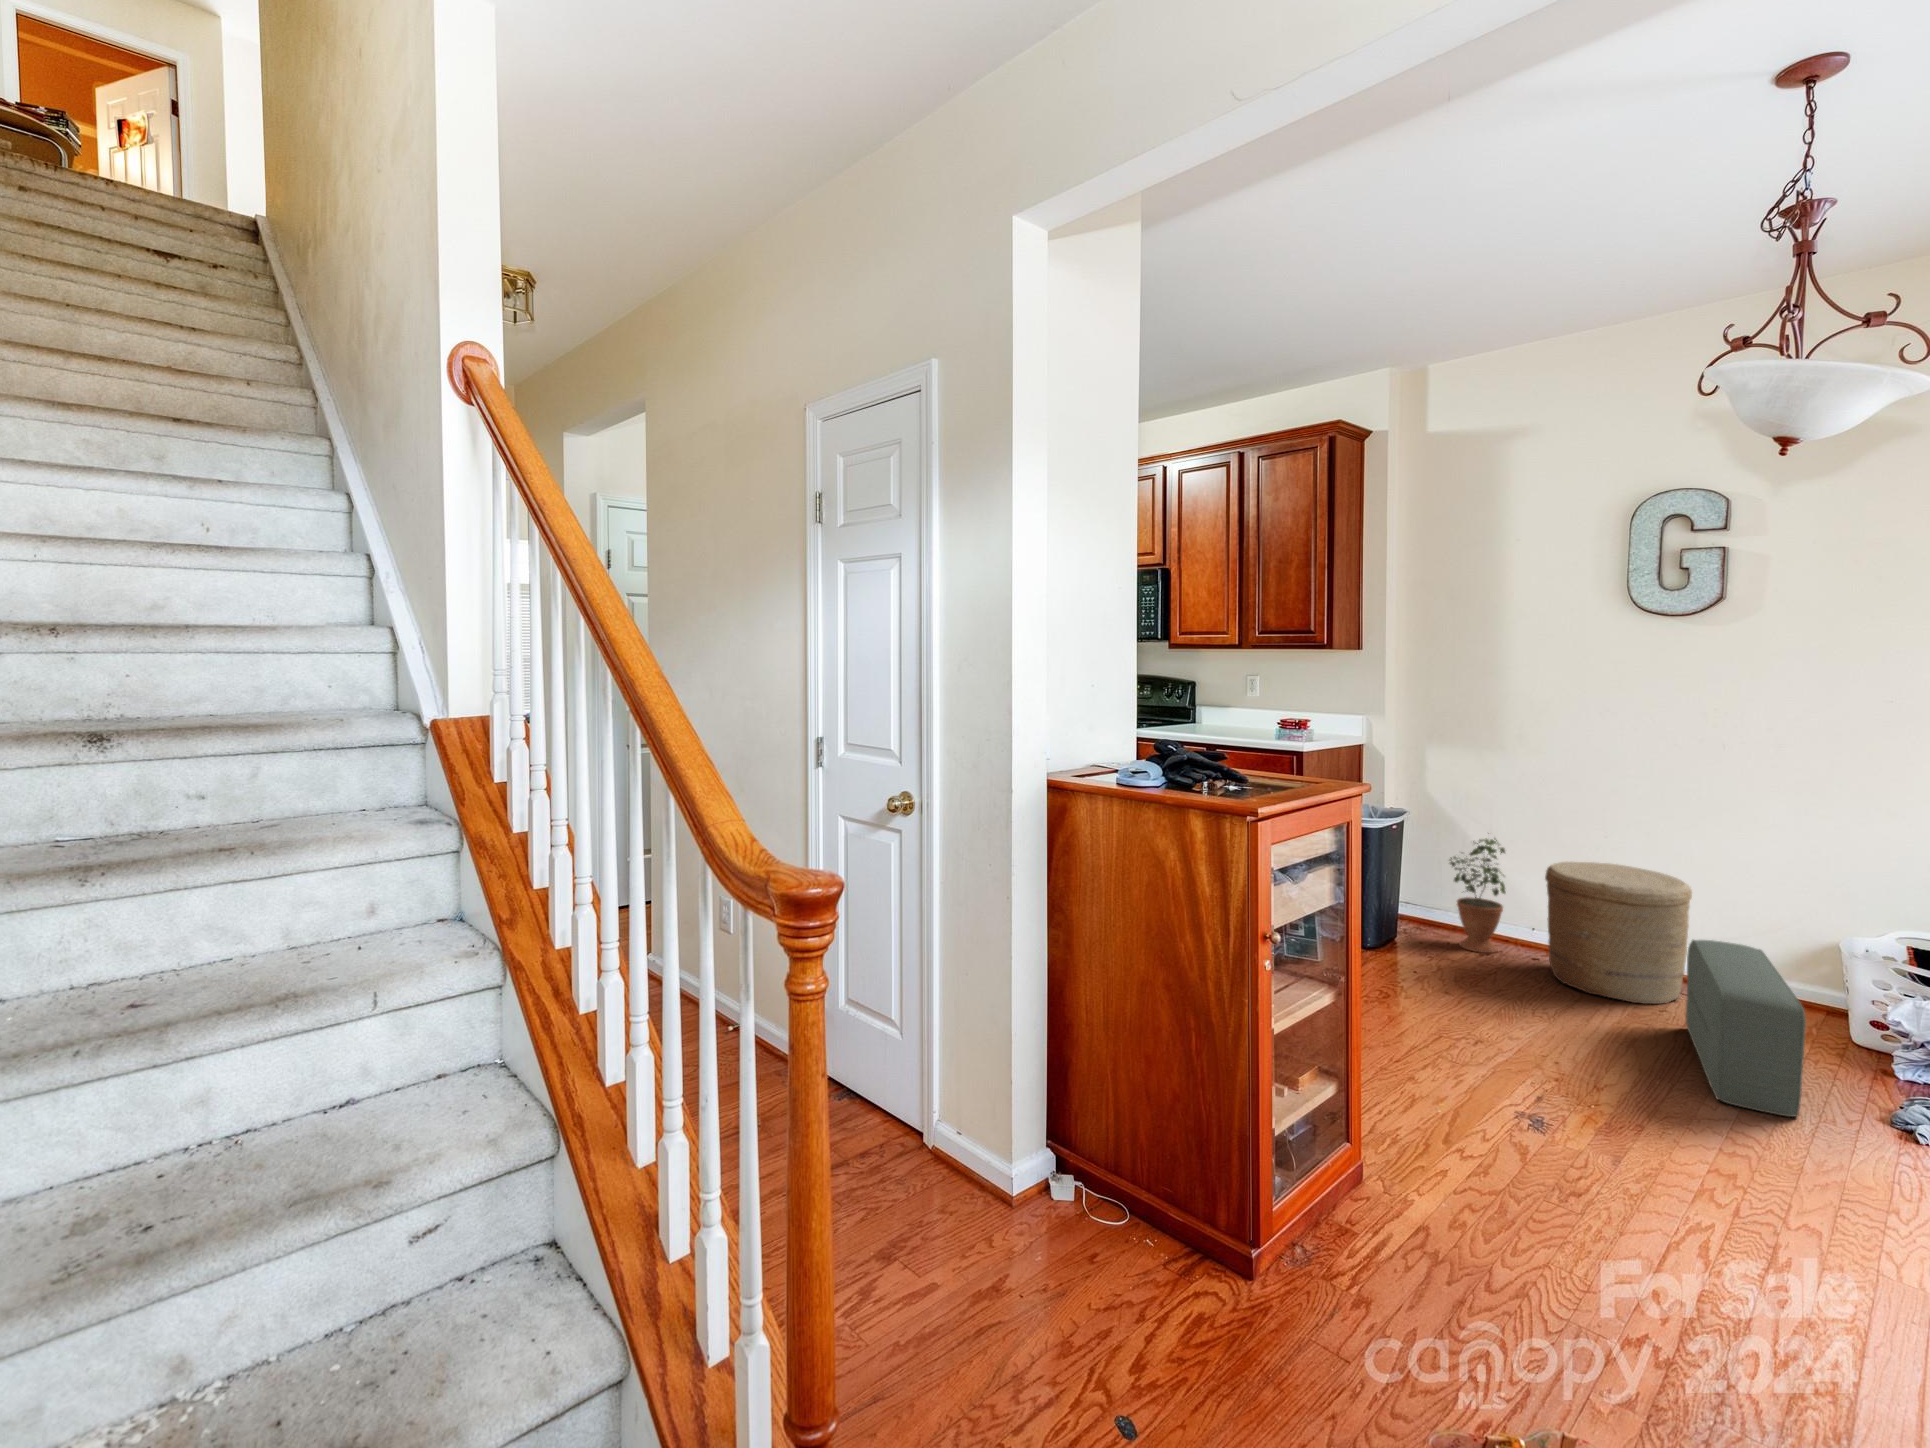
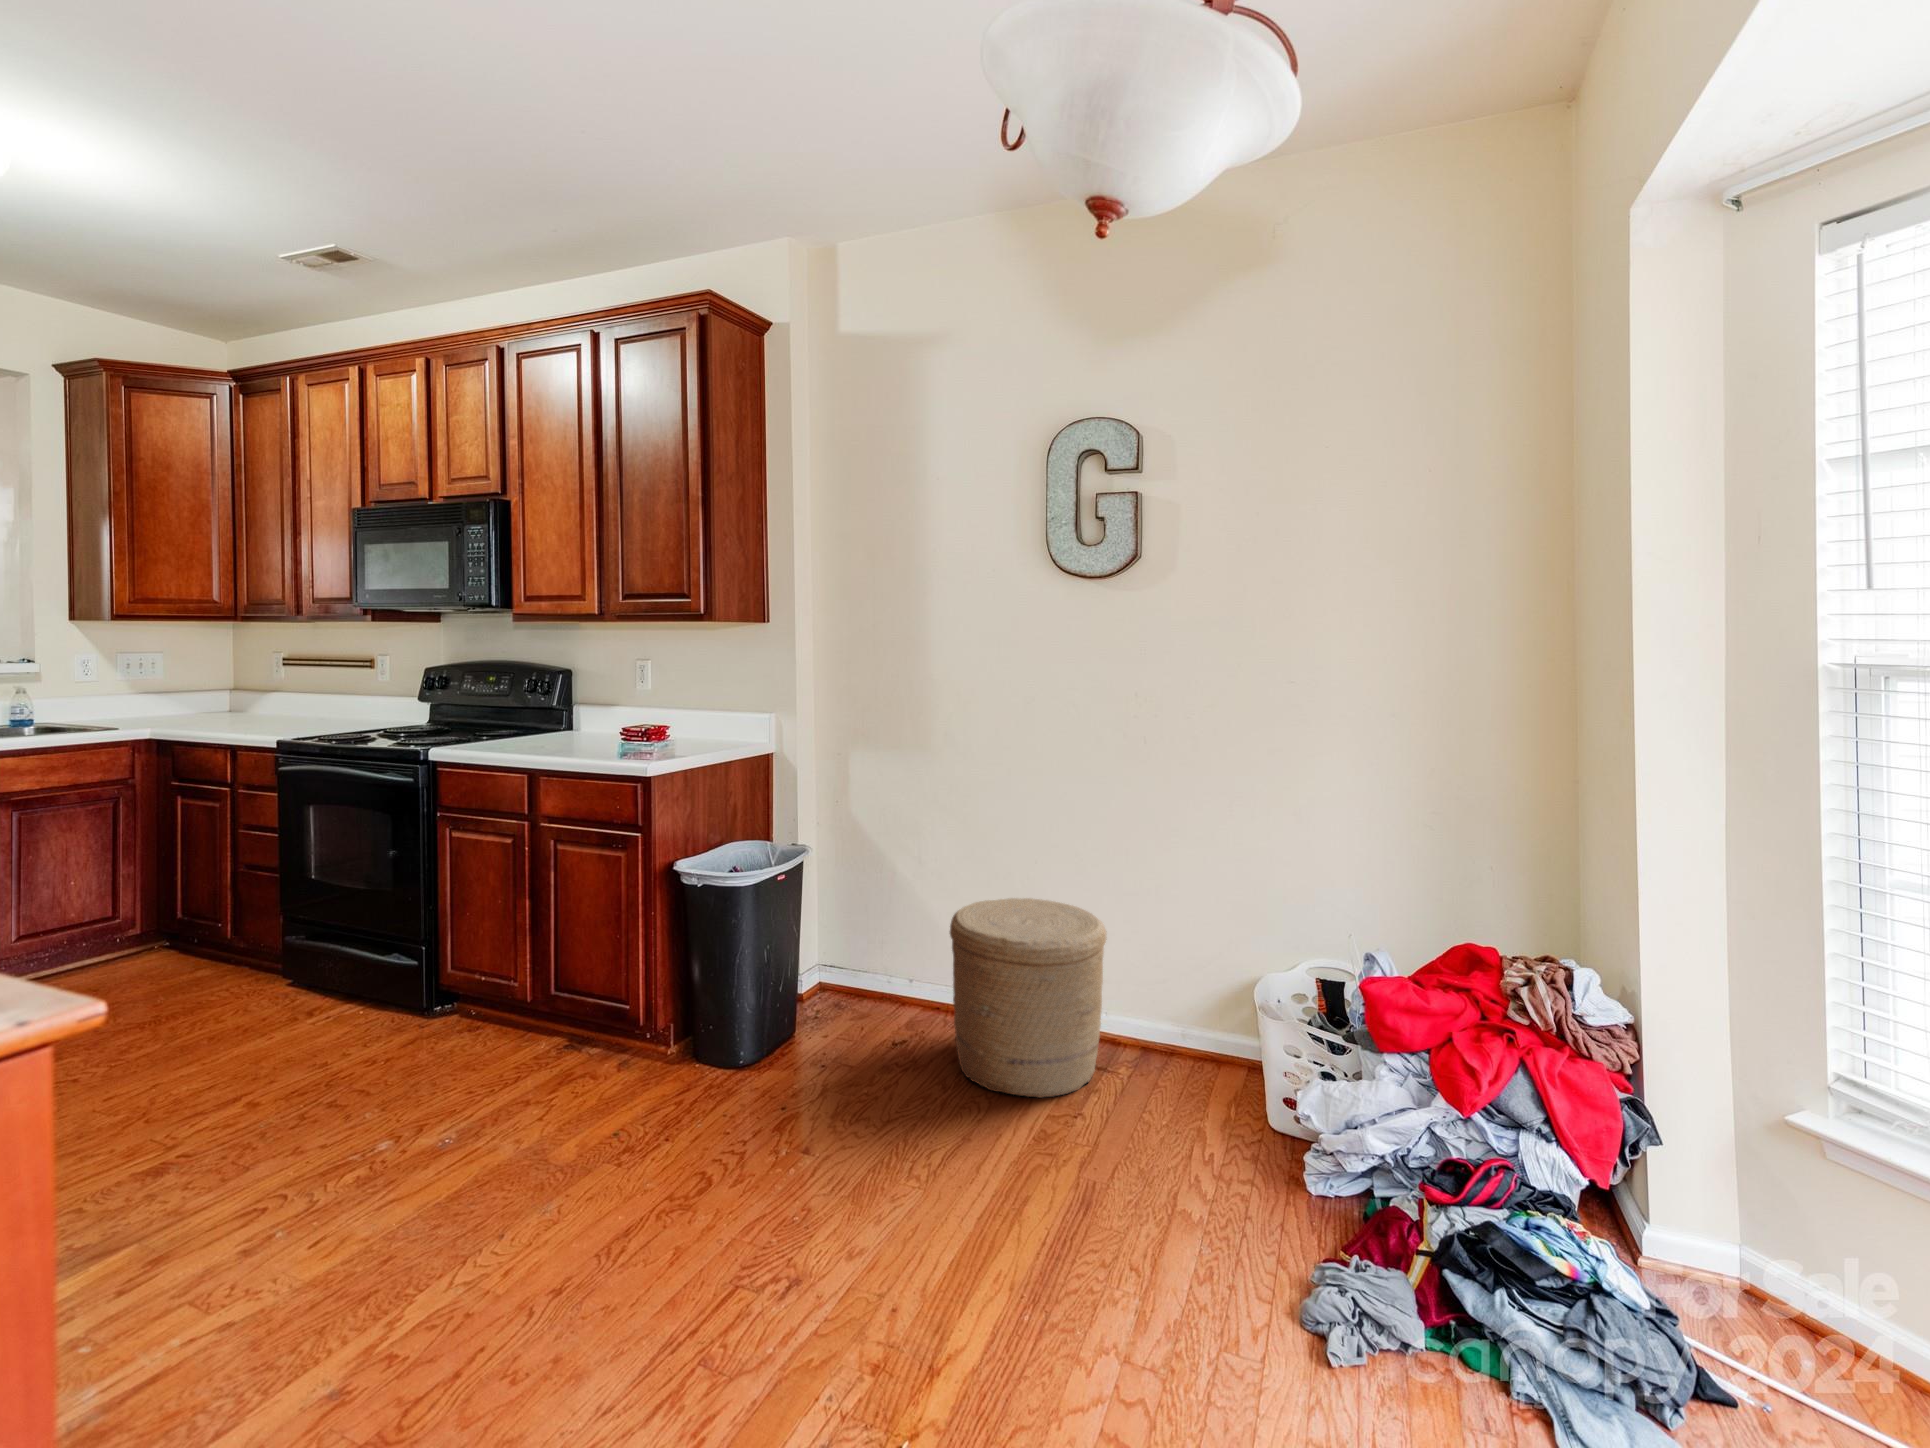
potted plant: present [1450,838,1506,953] -> none [853,866,921,1032]
pouf: present [1686,940,1806,1117] -> none [1088,1016,1205,1340]

